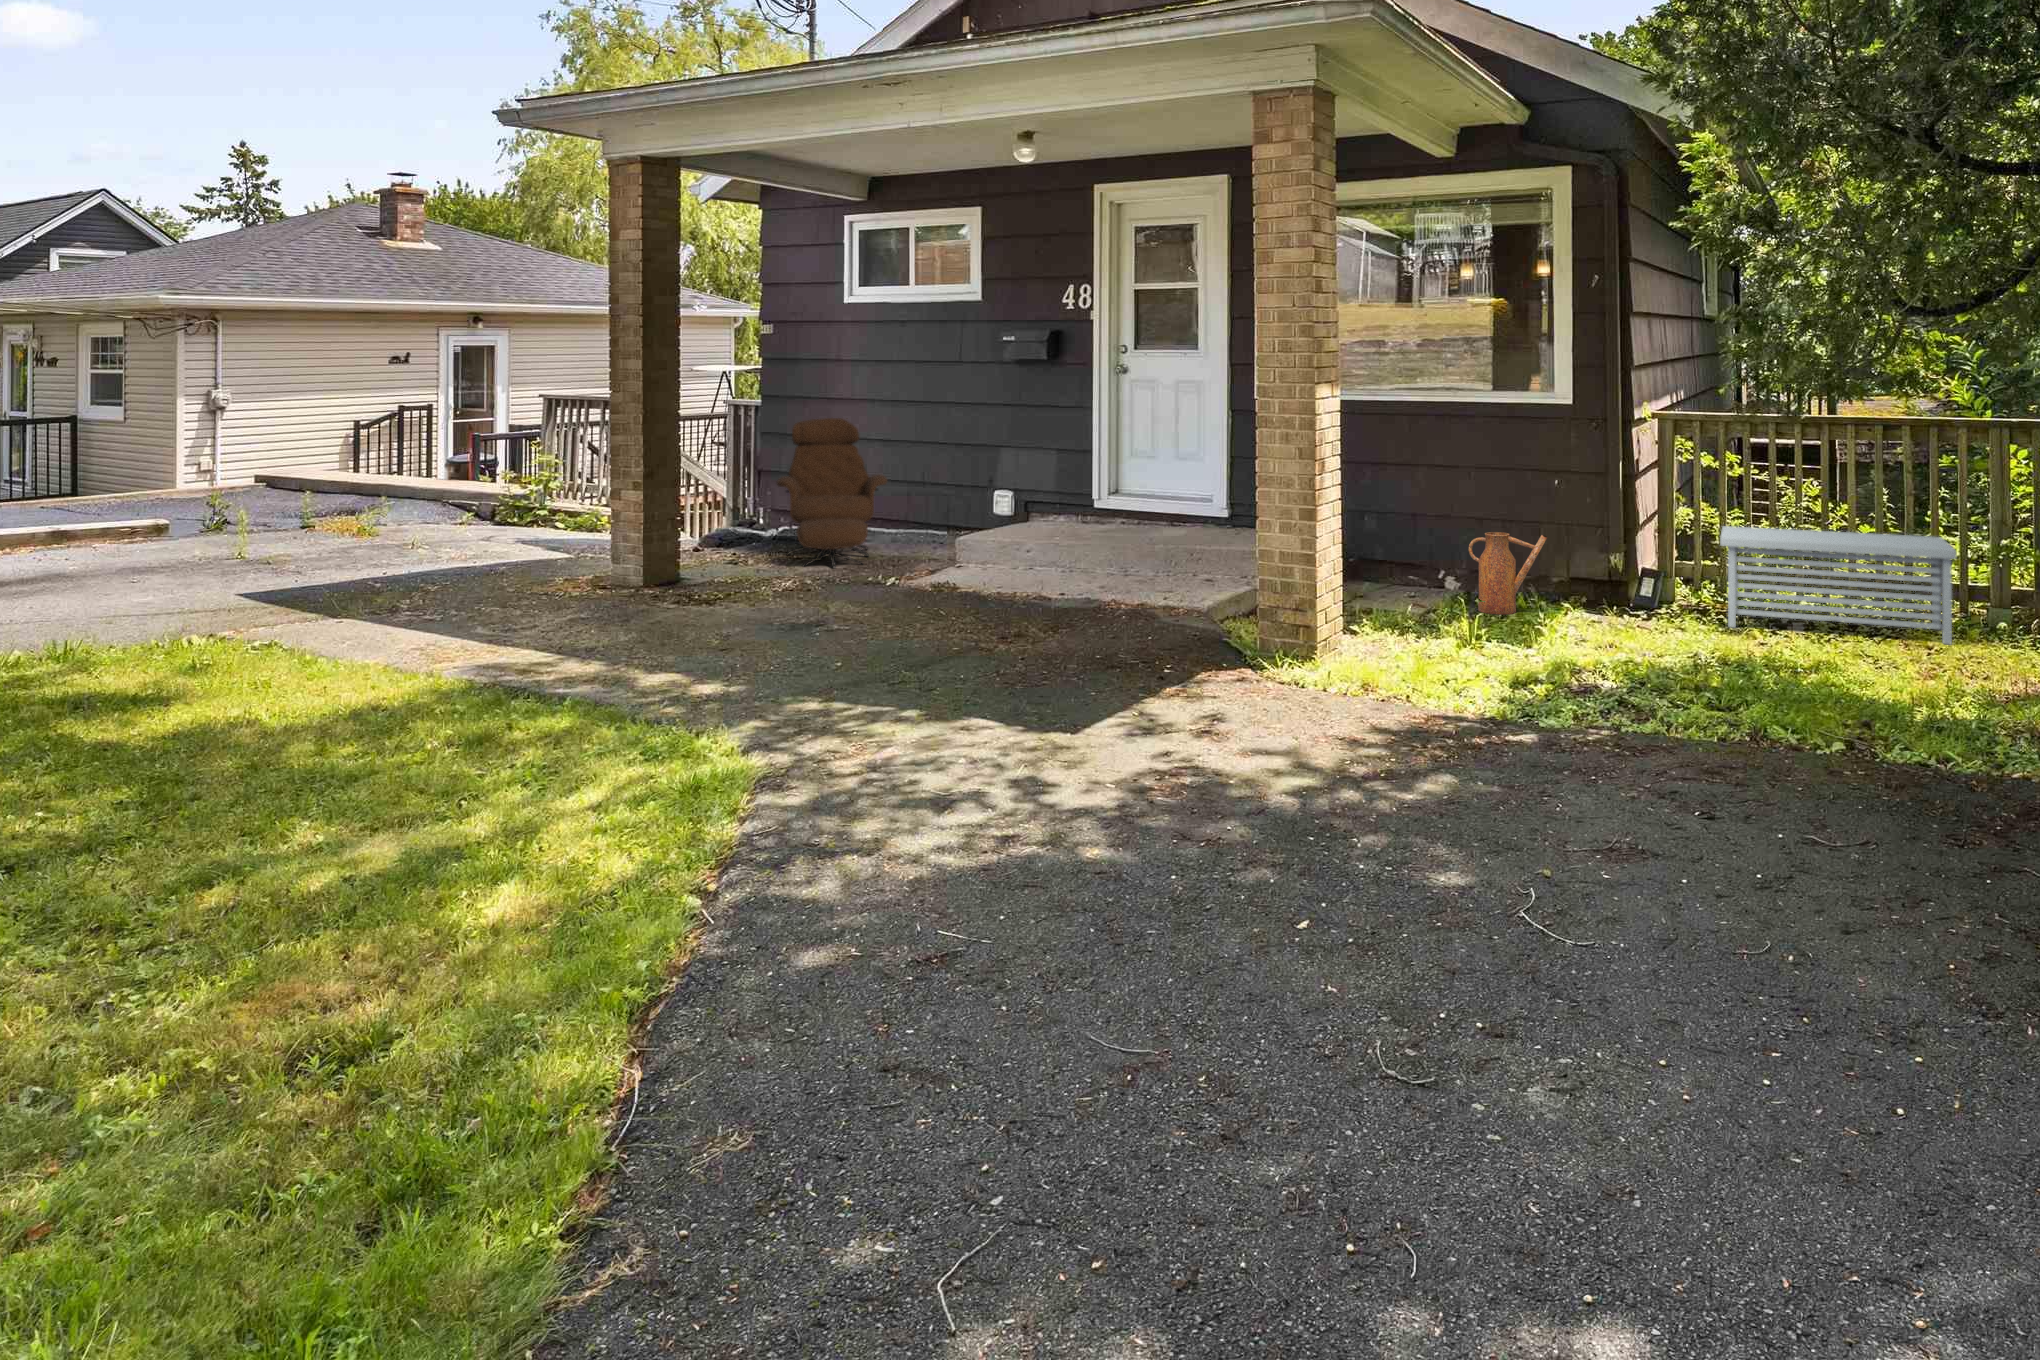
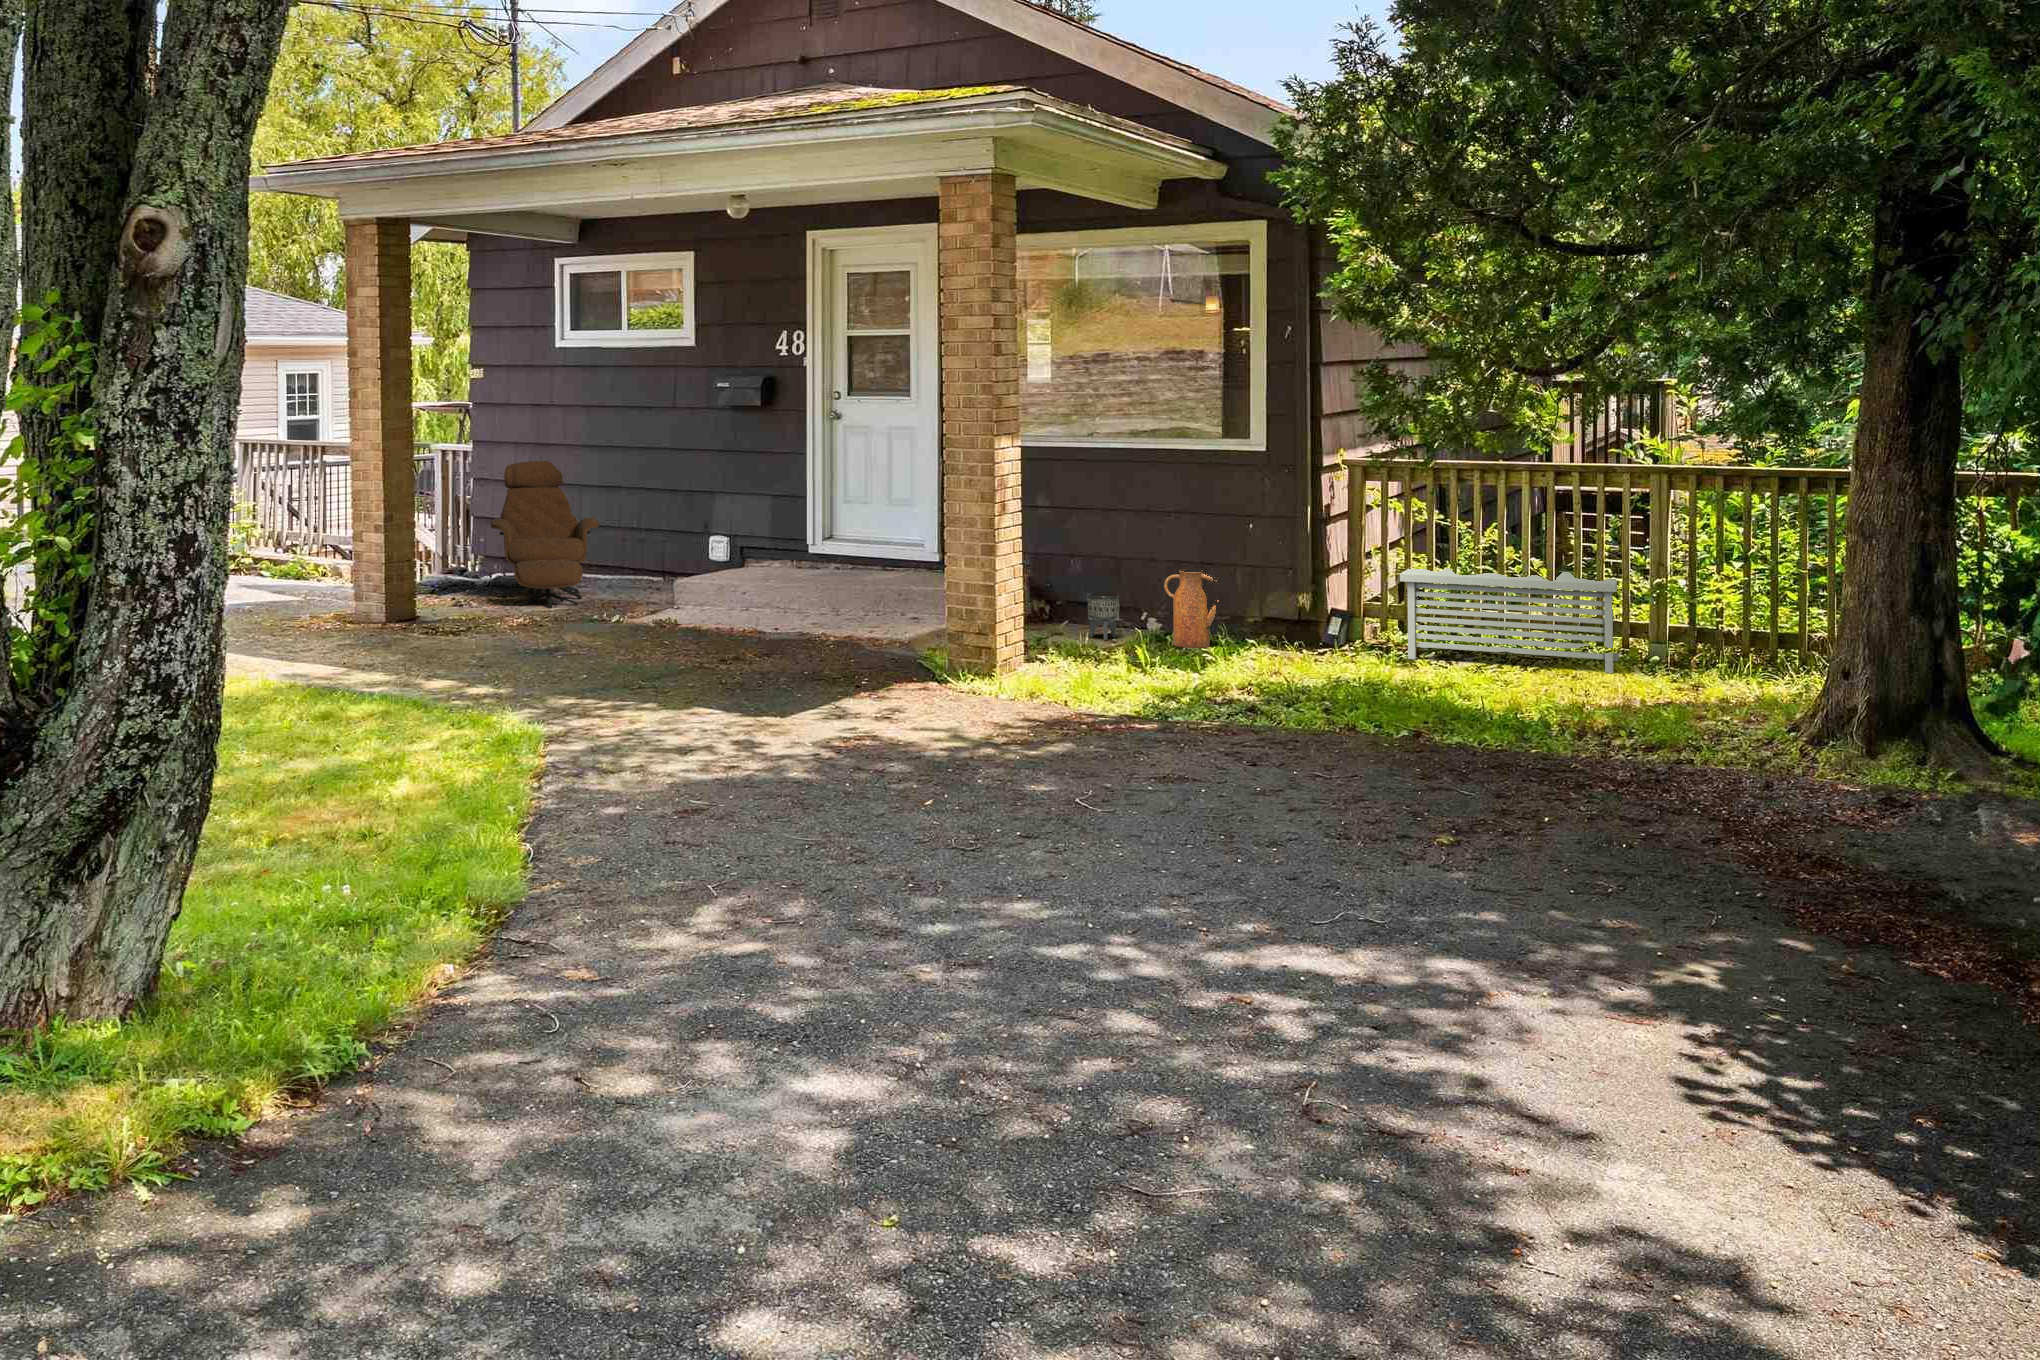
planter: none [1387,555,1421,605] -> present [1087,593,1120,640]

